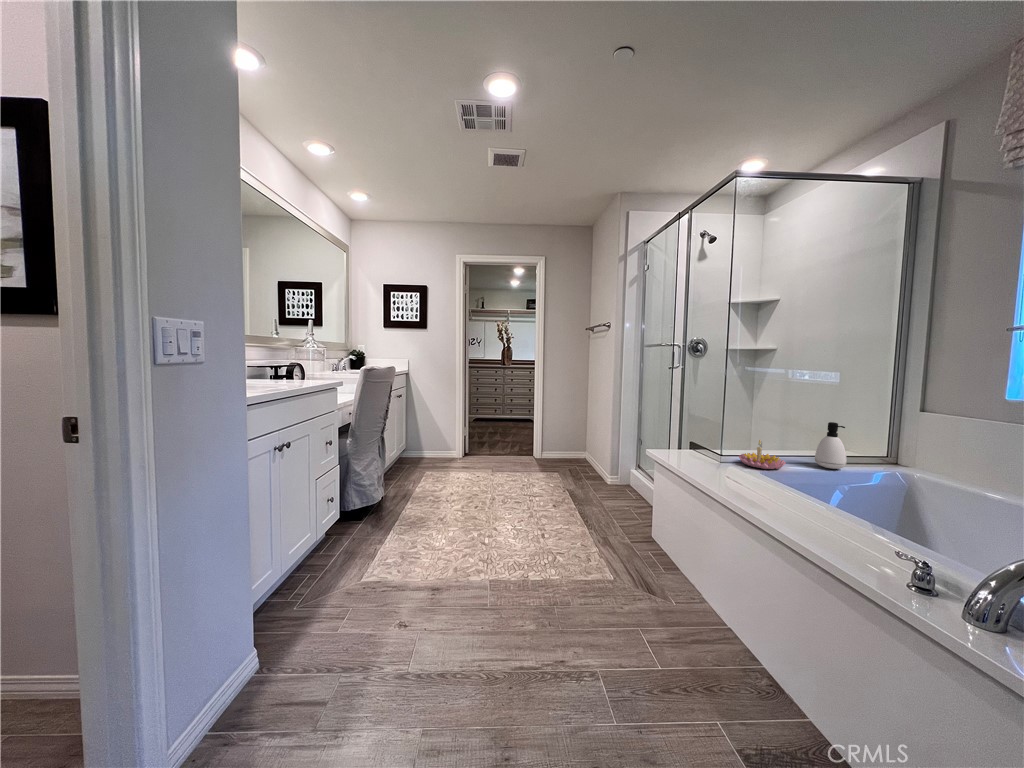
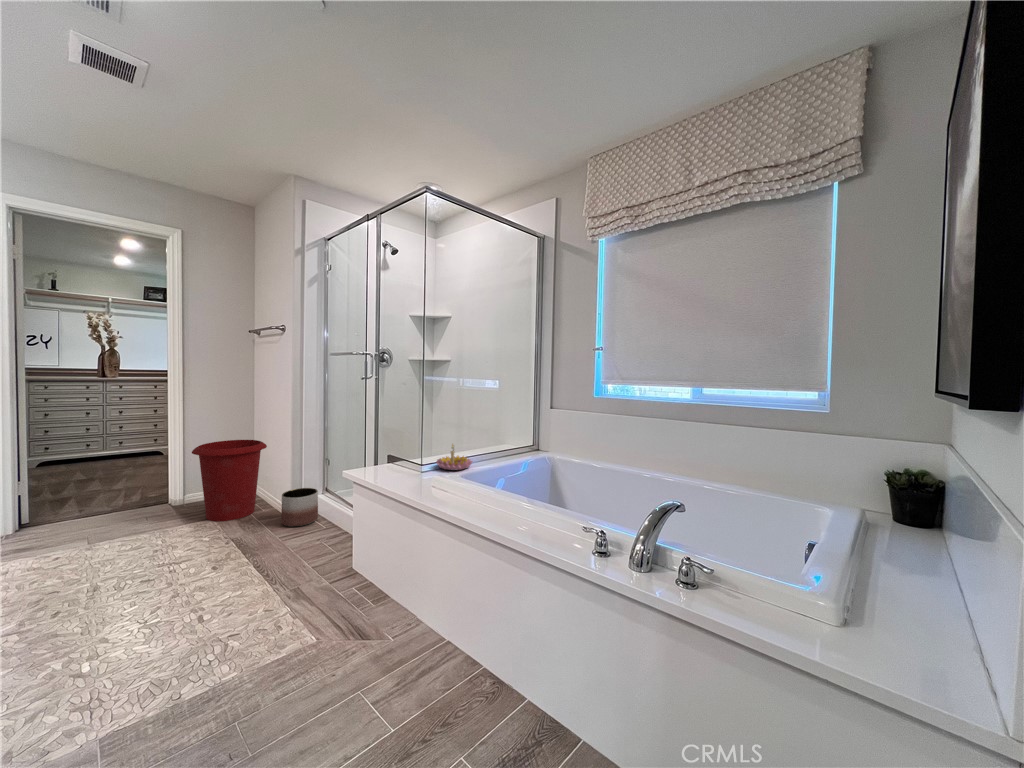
waste bin: none [546,415,593,476] -> present [192,440,267,521]
soap dispenser: present [815,422,846,469] -> none [490,422,510,460]
planter: none [600,462,629,493] -> present [281,488,318,527]

